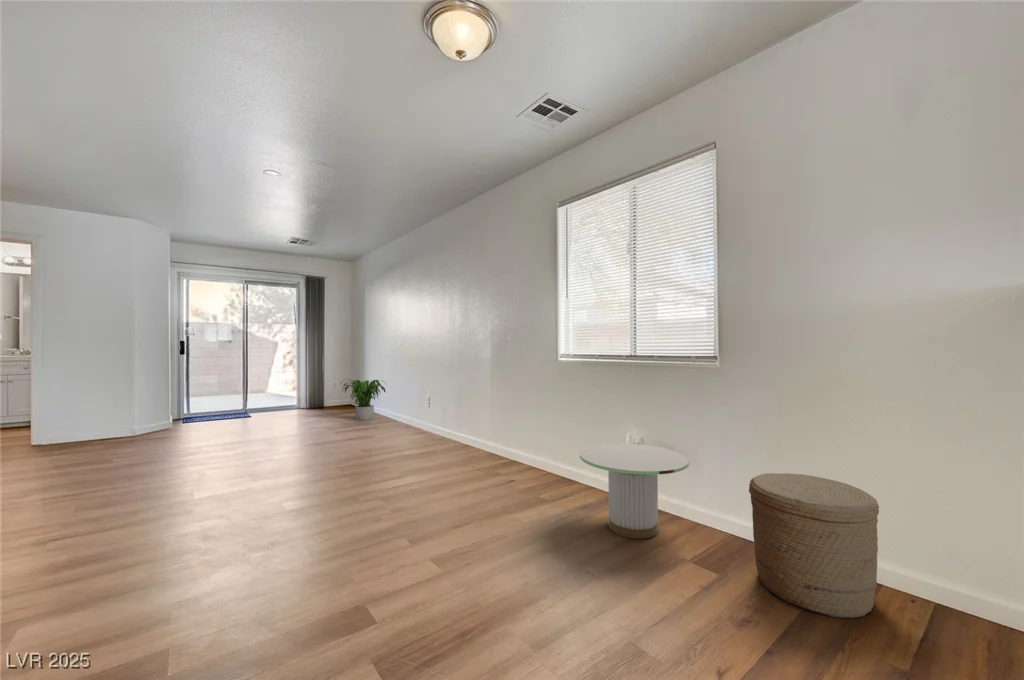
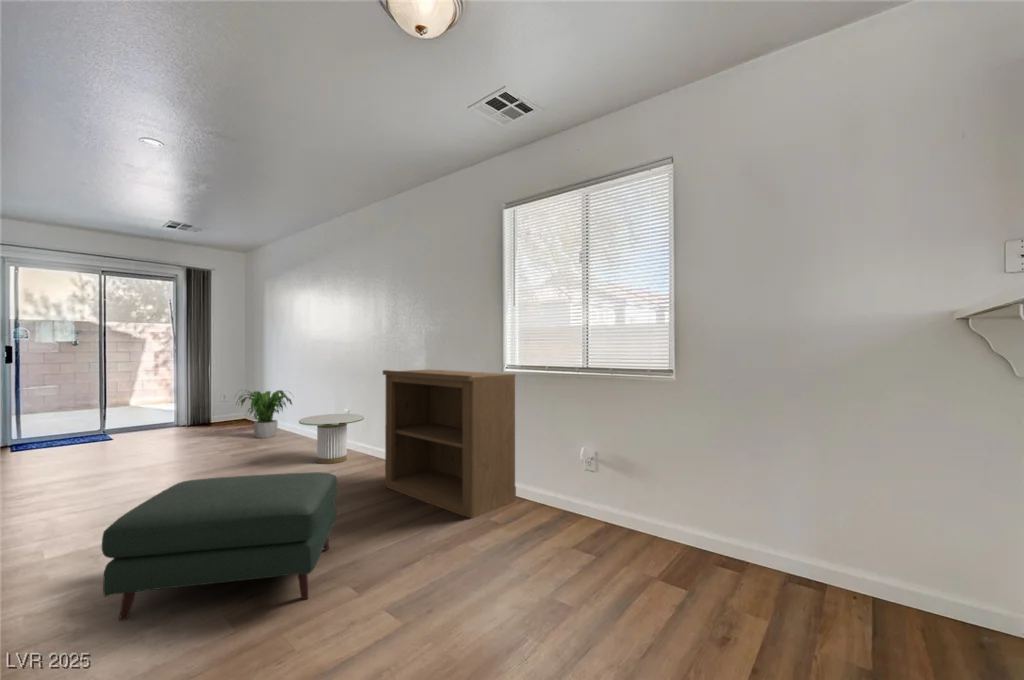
bookshelf: none [451,360,568,495] -> present [383,370,516,519]
ottoman: none [224,443,404,547] -> present [102,472,337,621]
side table: present [580,443,689,539] -> present [299,414,364,464]
woven basket: present [749,473,879,618] -> none [713,484,830,624]

